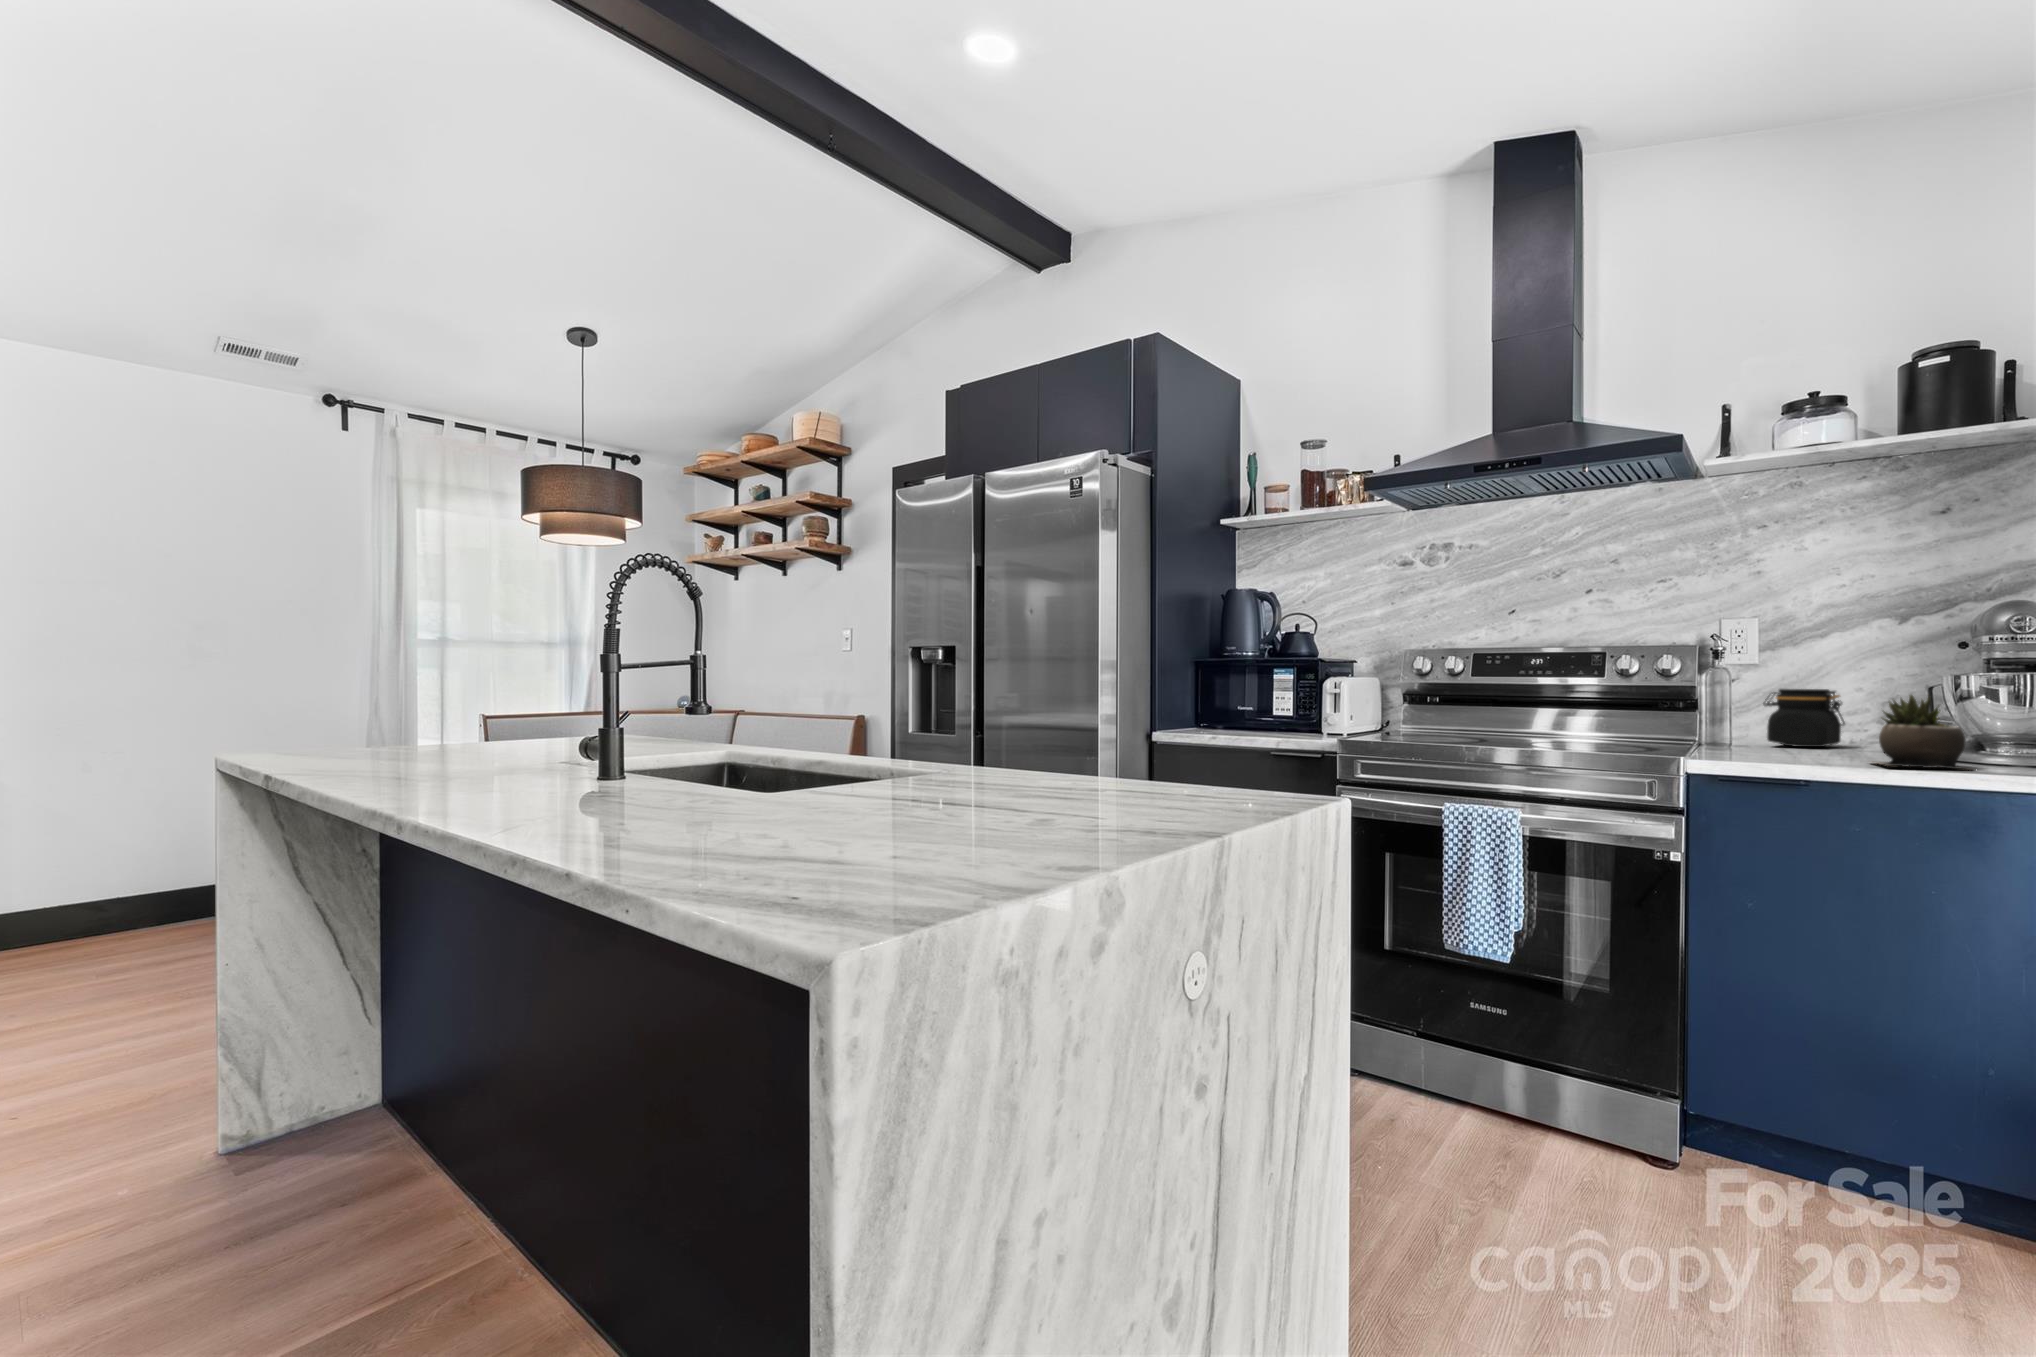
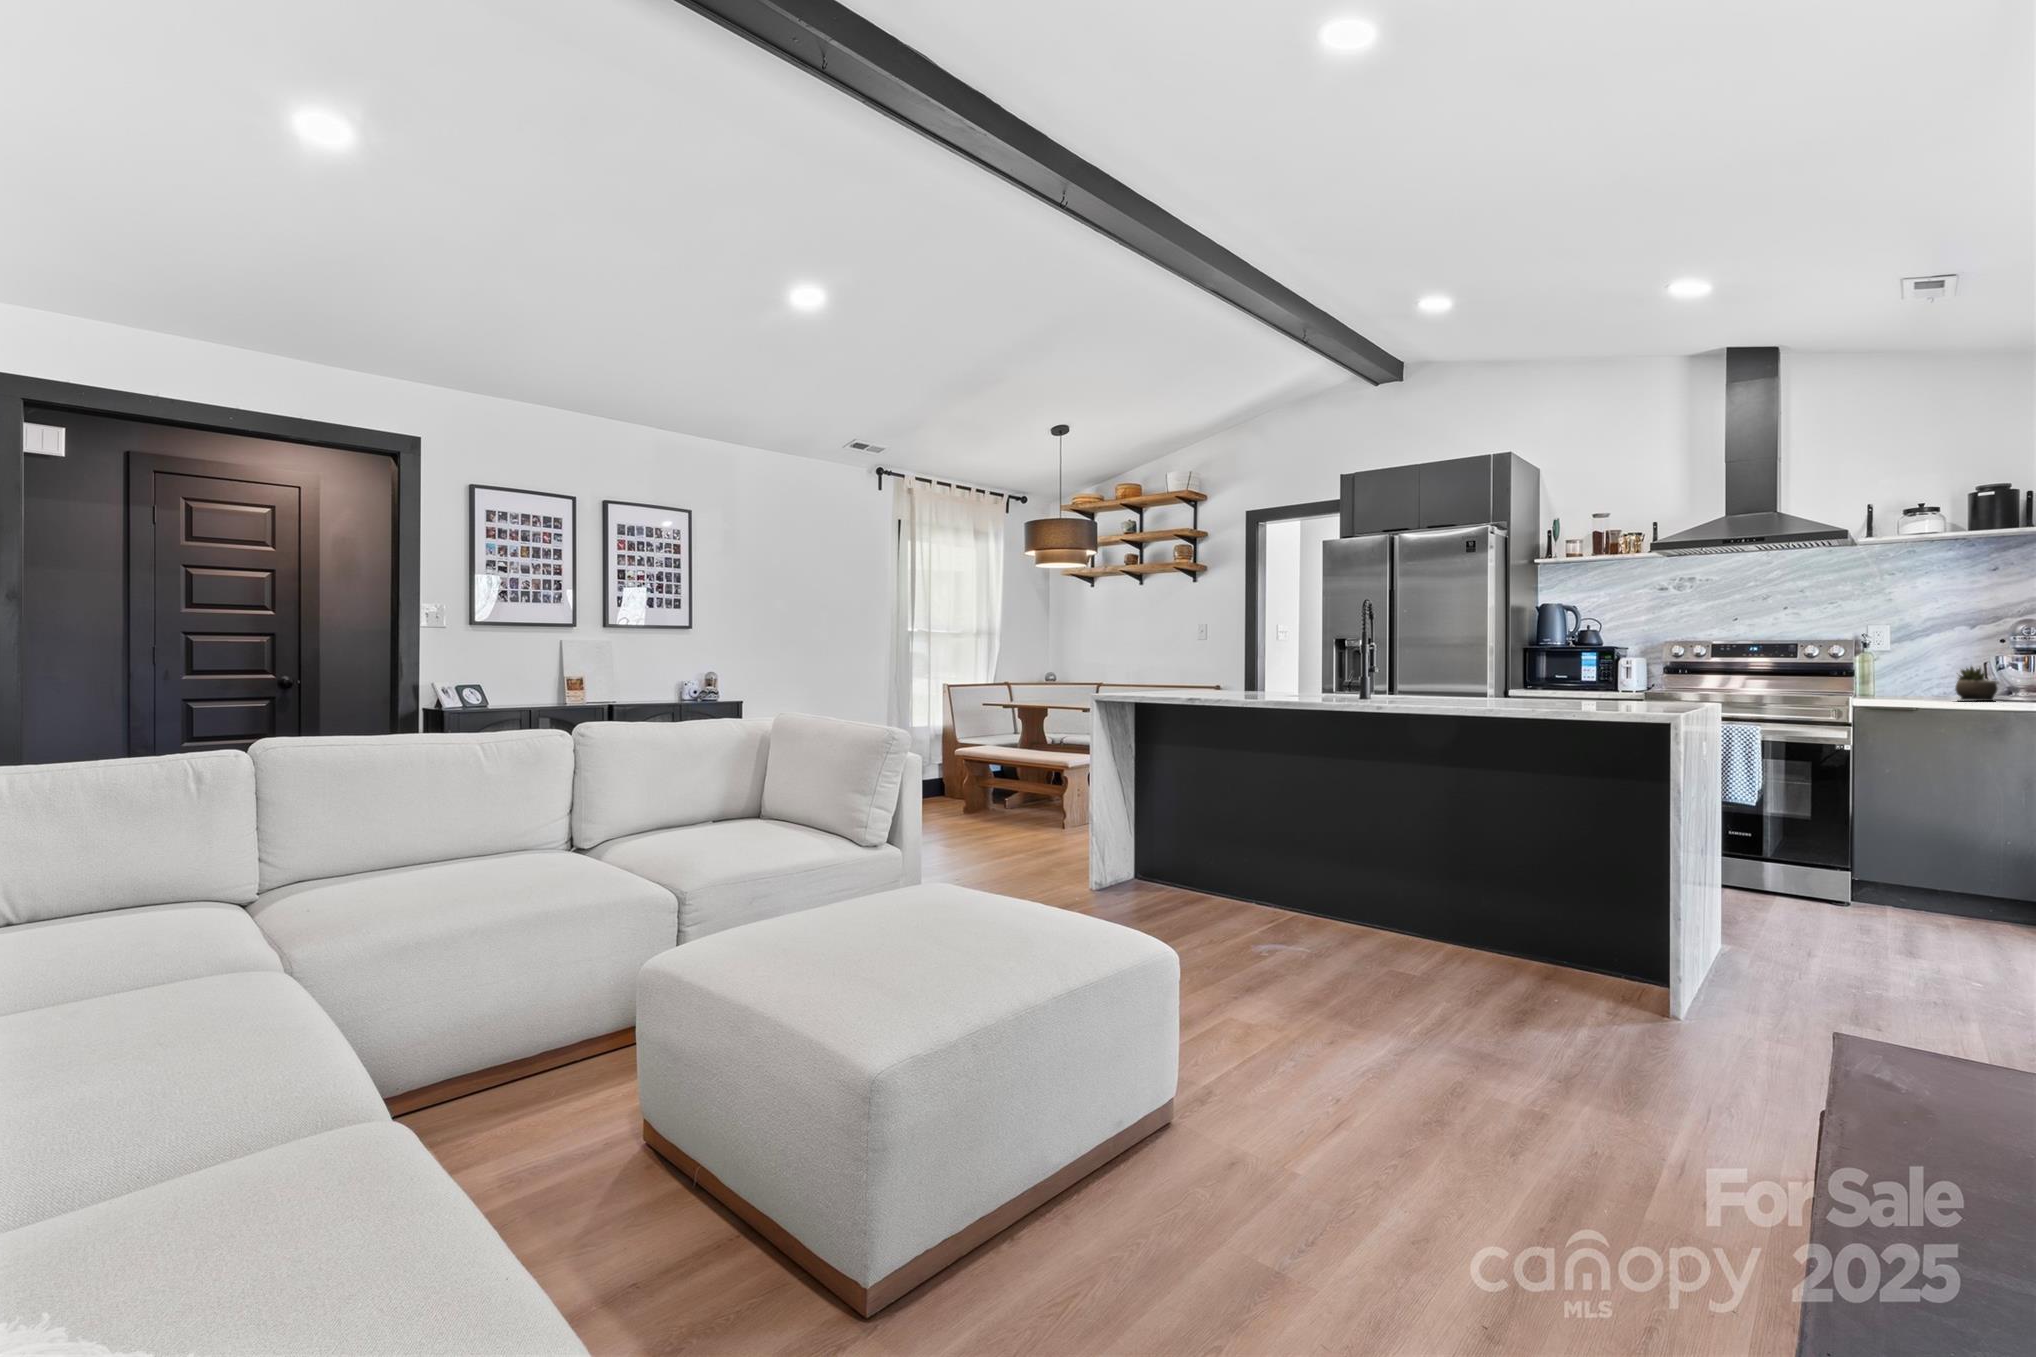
jar: present [1763,689,1845,747] -> none [1891,665,1938,697]

